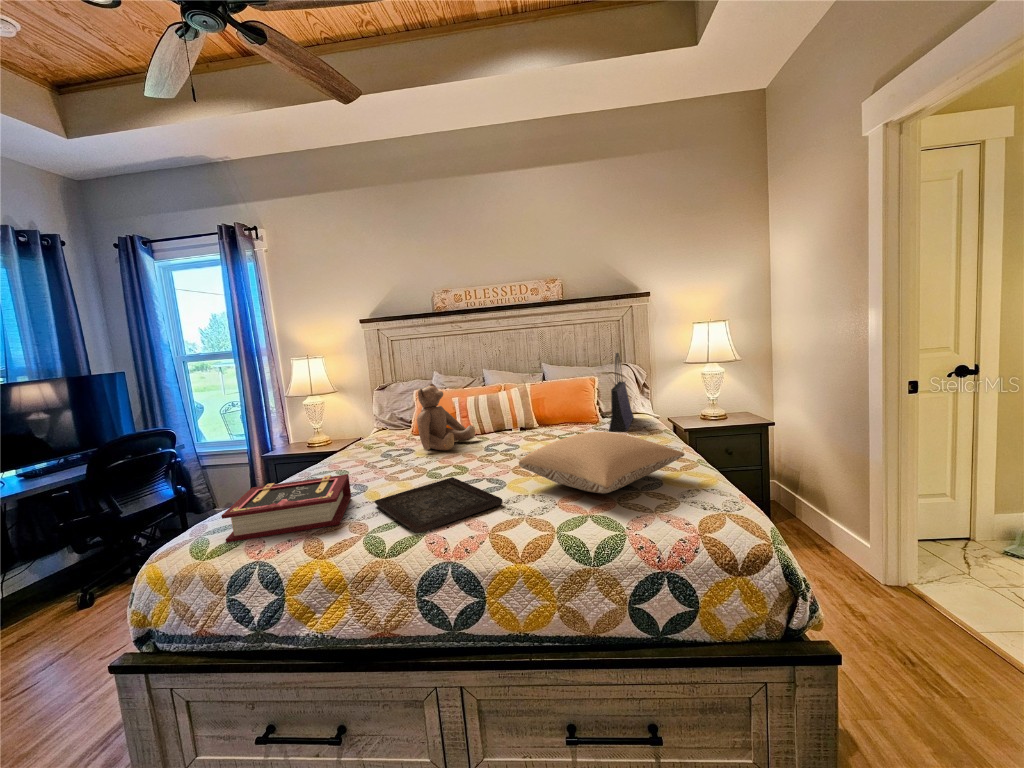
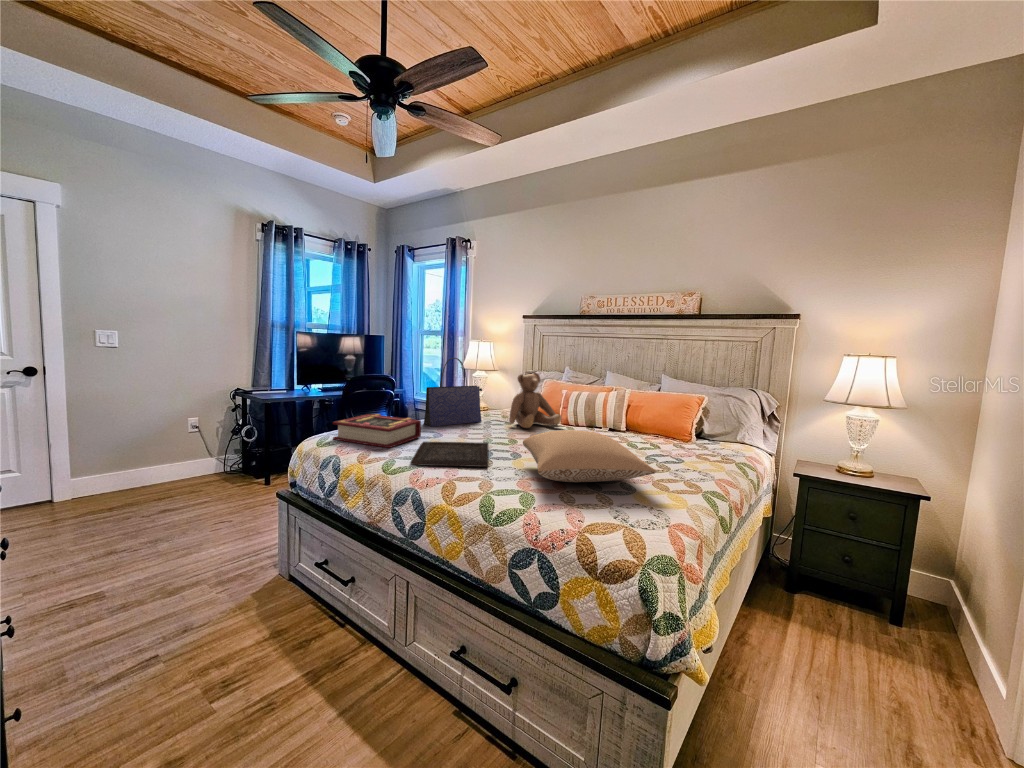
tote bag: present [609,353,634,431] -> present [424,358,482,426]

